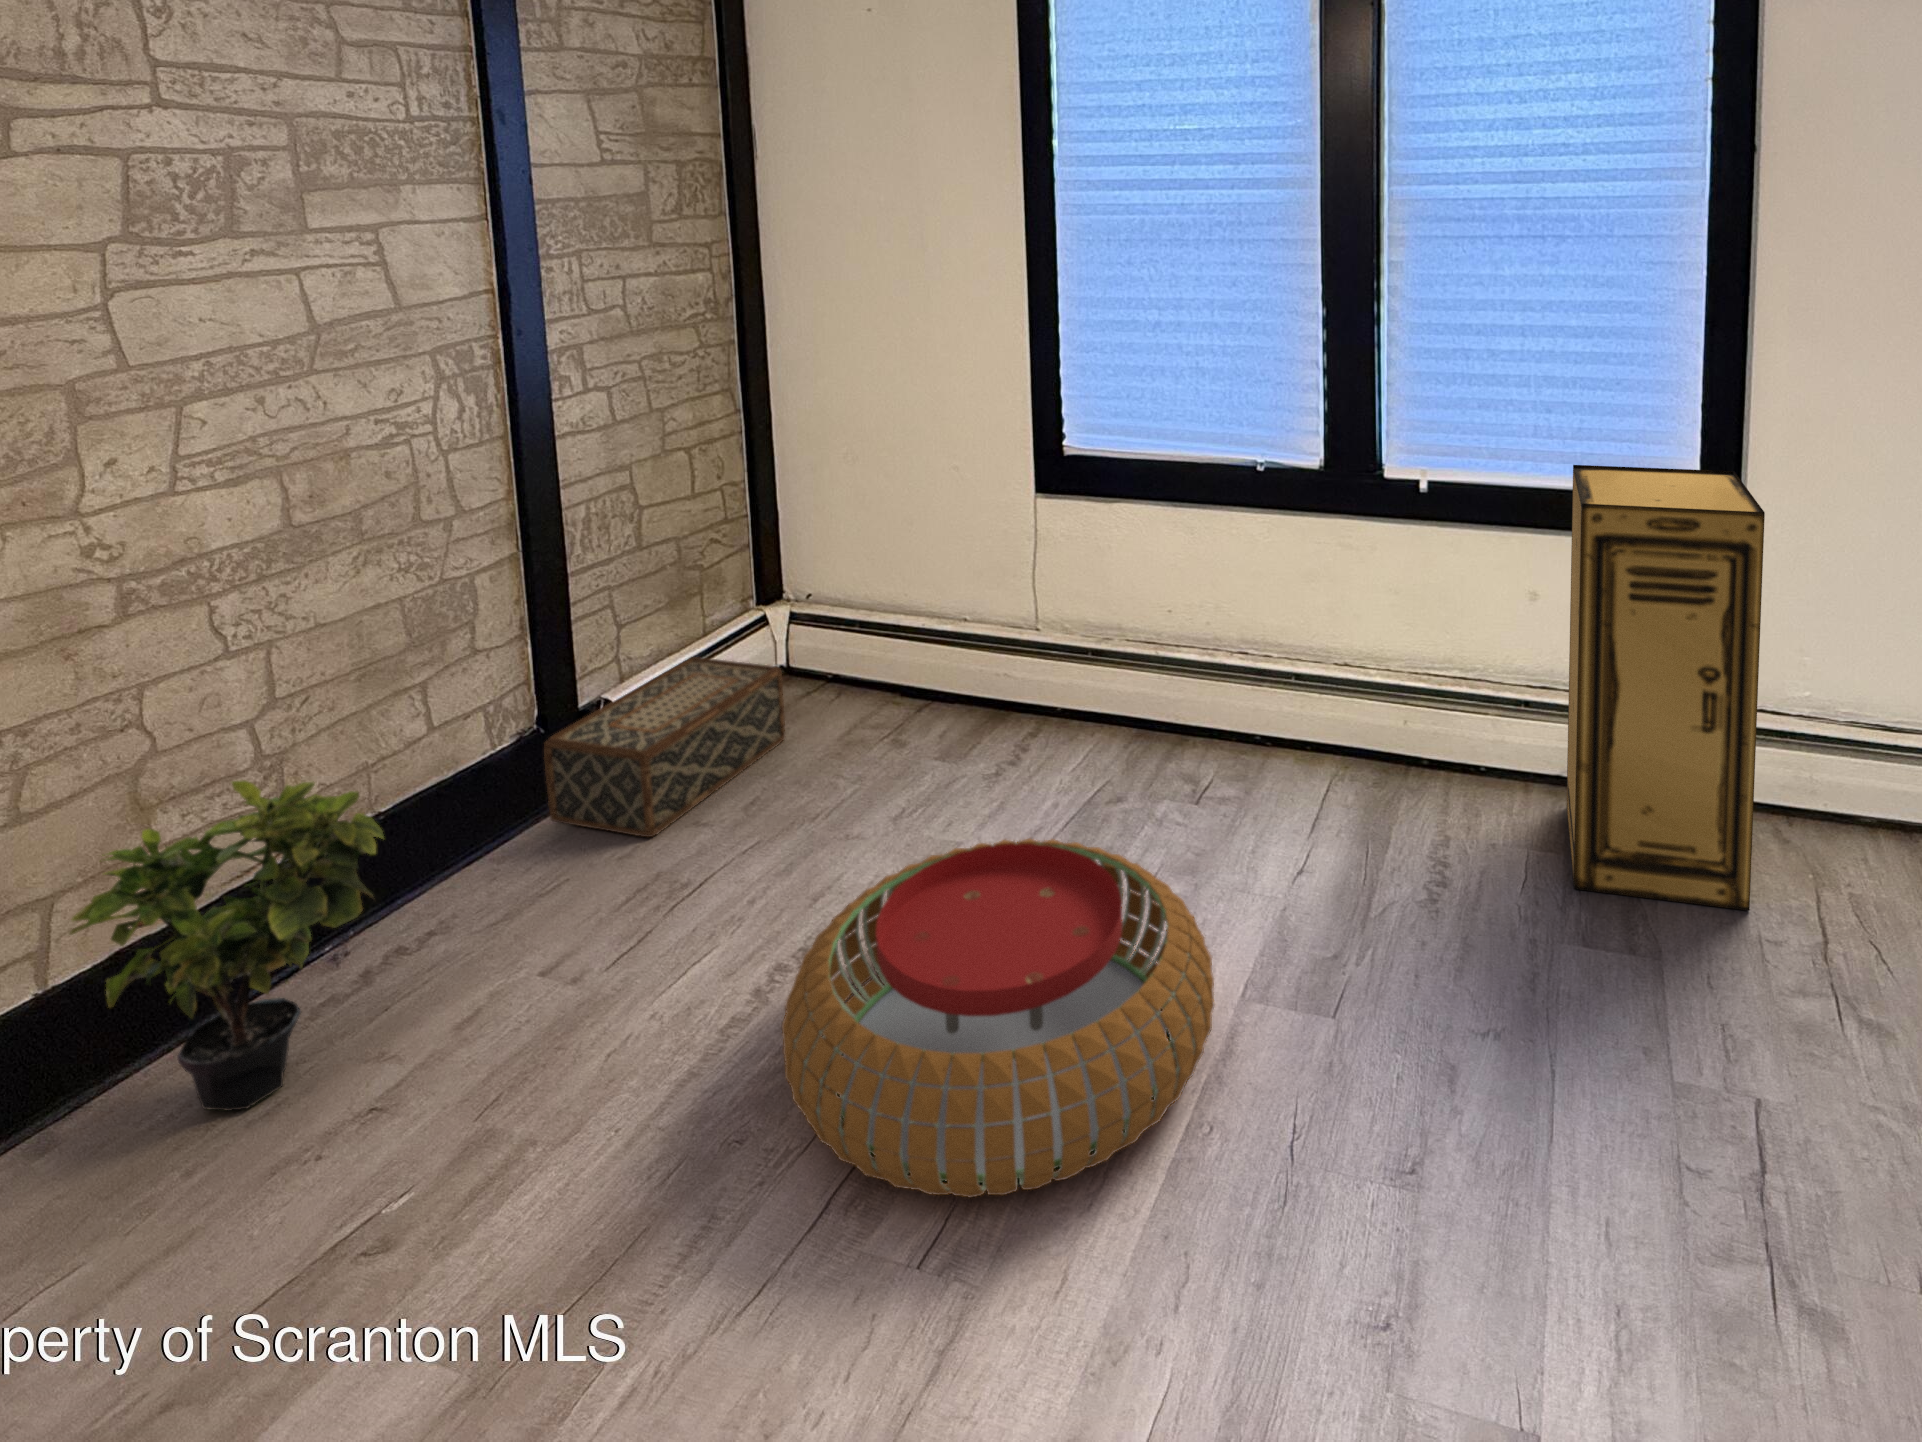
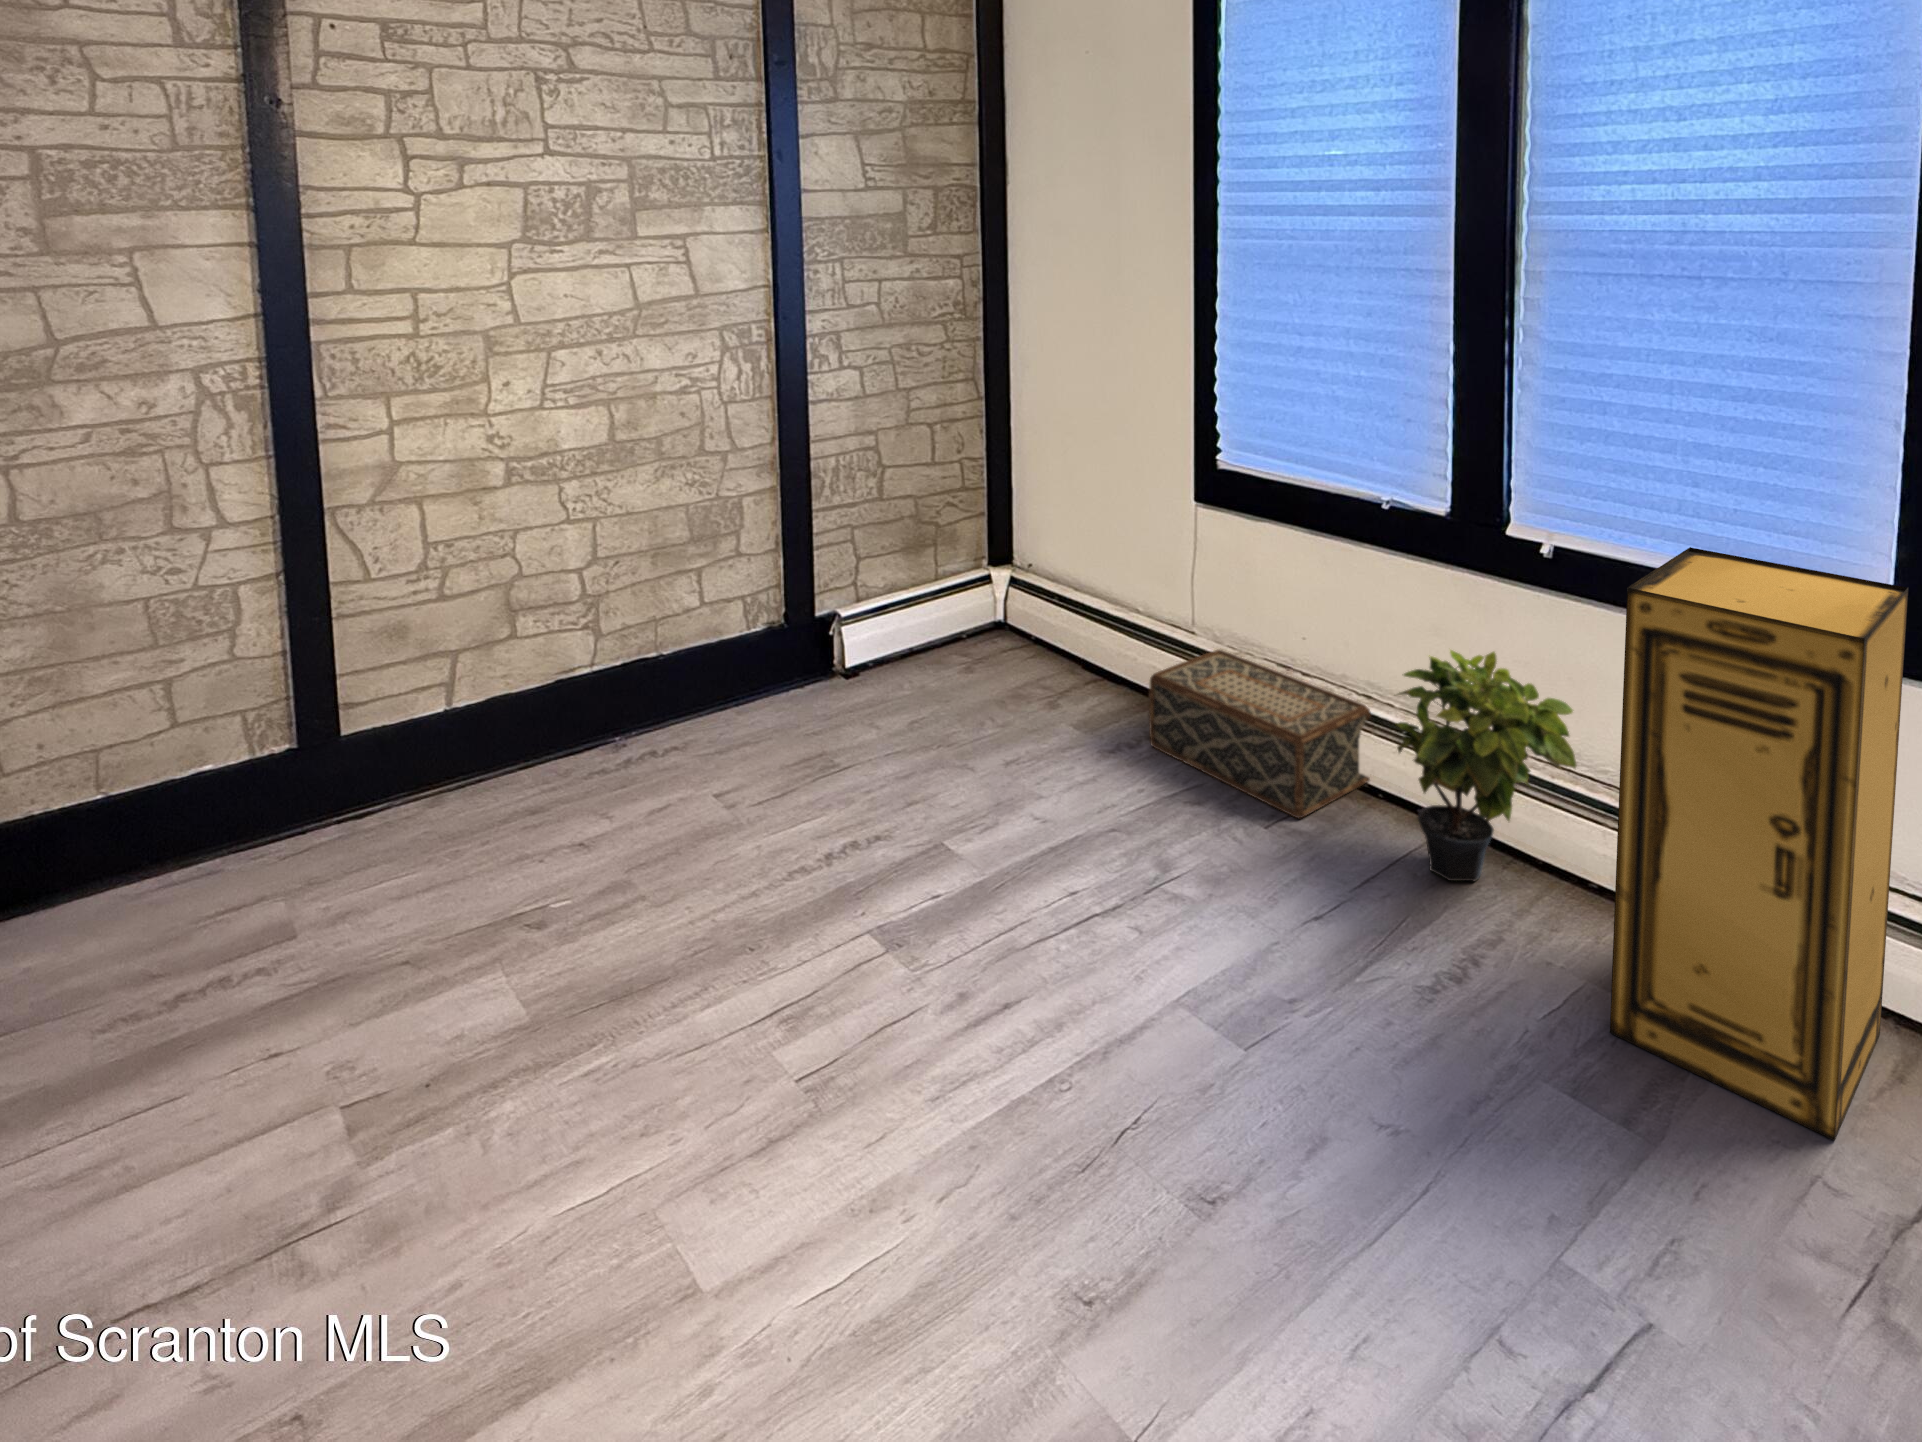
woven basket: present [544,657,785,837] -> present [1149,650,1371,818]
potted plant: present [69,780,384,1111] -> present [1397,650,1576,881]
pouf: present [782,839,1214,1197] -> none [772,784,1142,1076]

